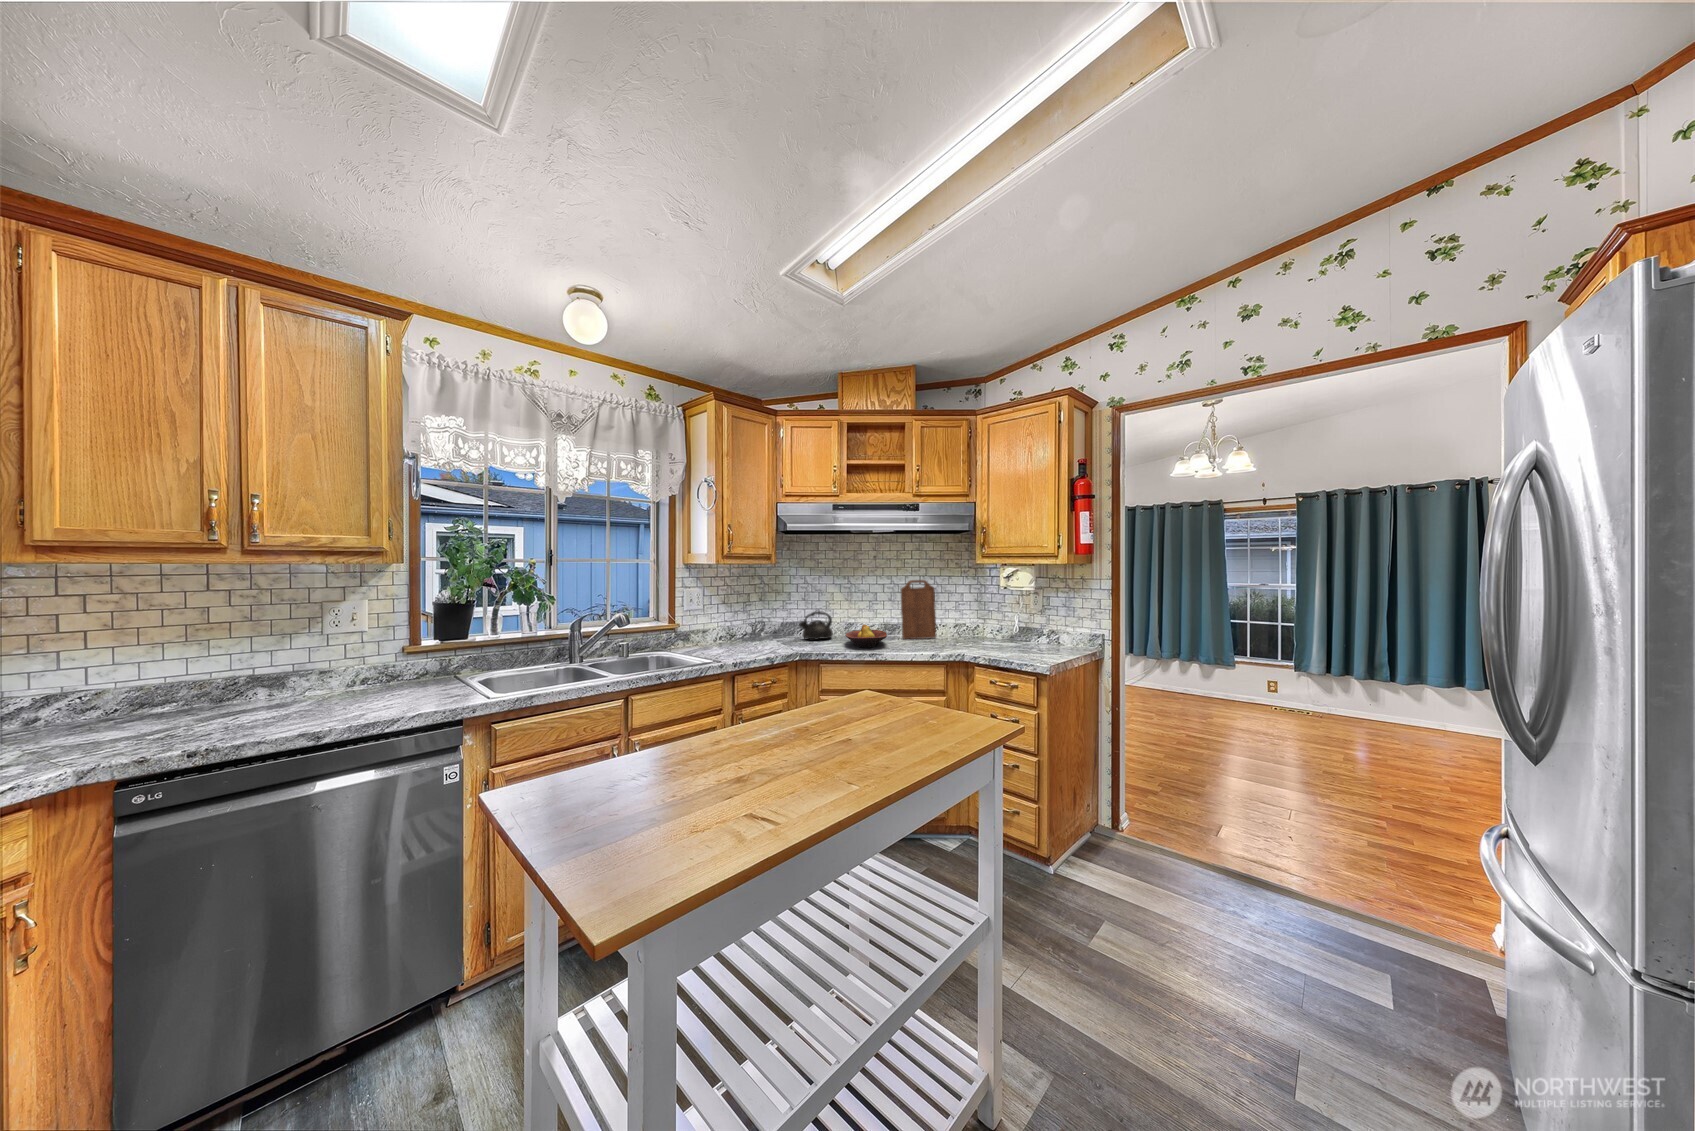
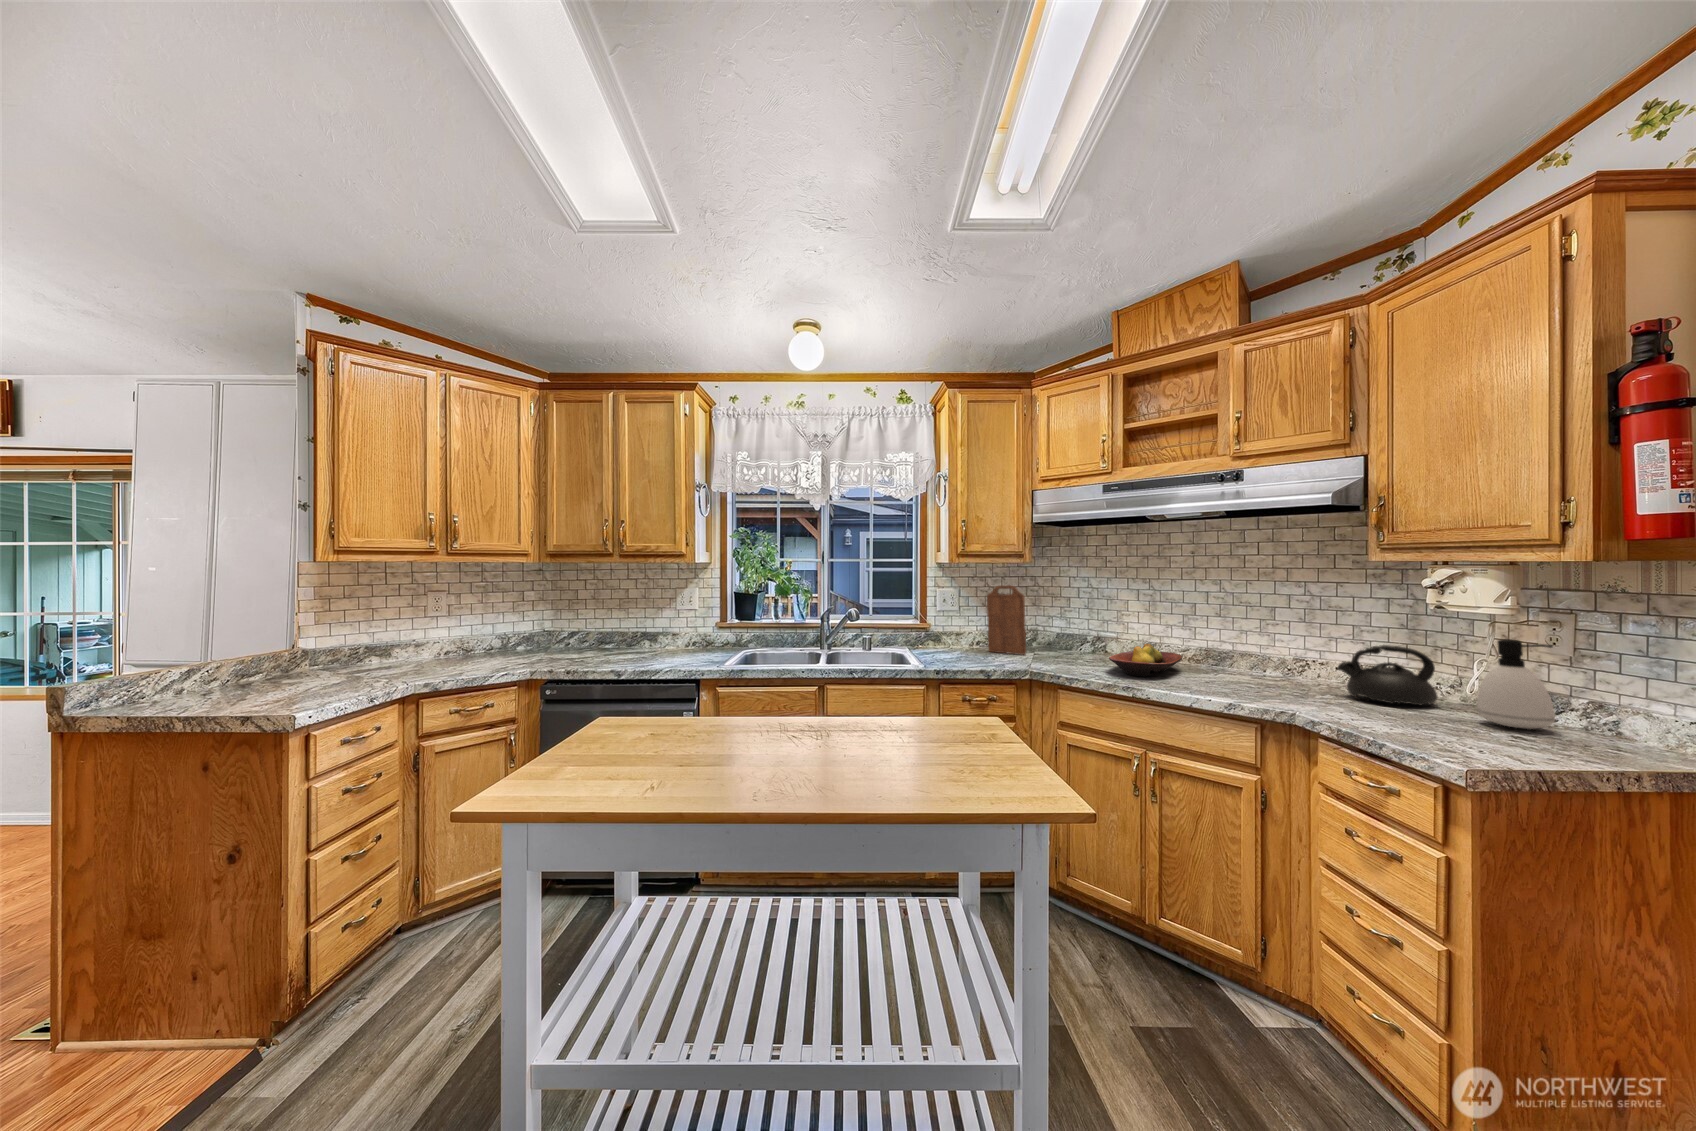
cutting board: present [901,580,936,639] -> present [987,585,1026,655]
soap dispenser: none [1025,604,1048,646] -> present [1477,639,1555,729]
teapot: present [799,611,833,640] -> present [1337,645,1437,706]

